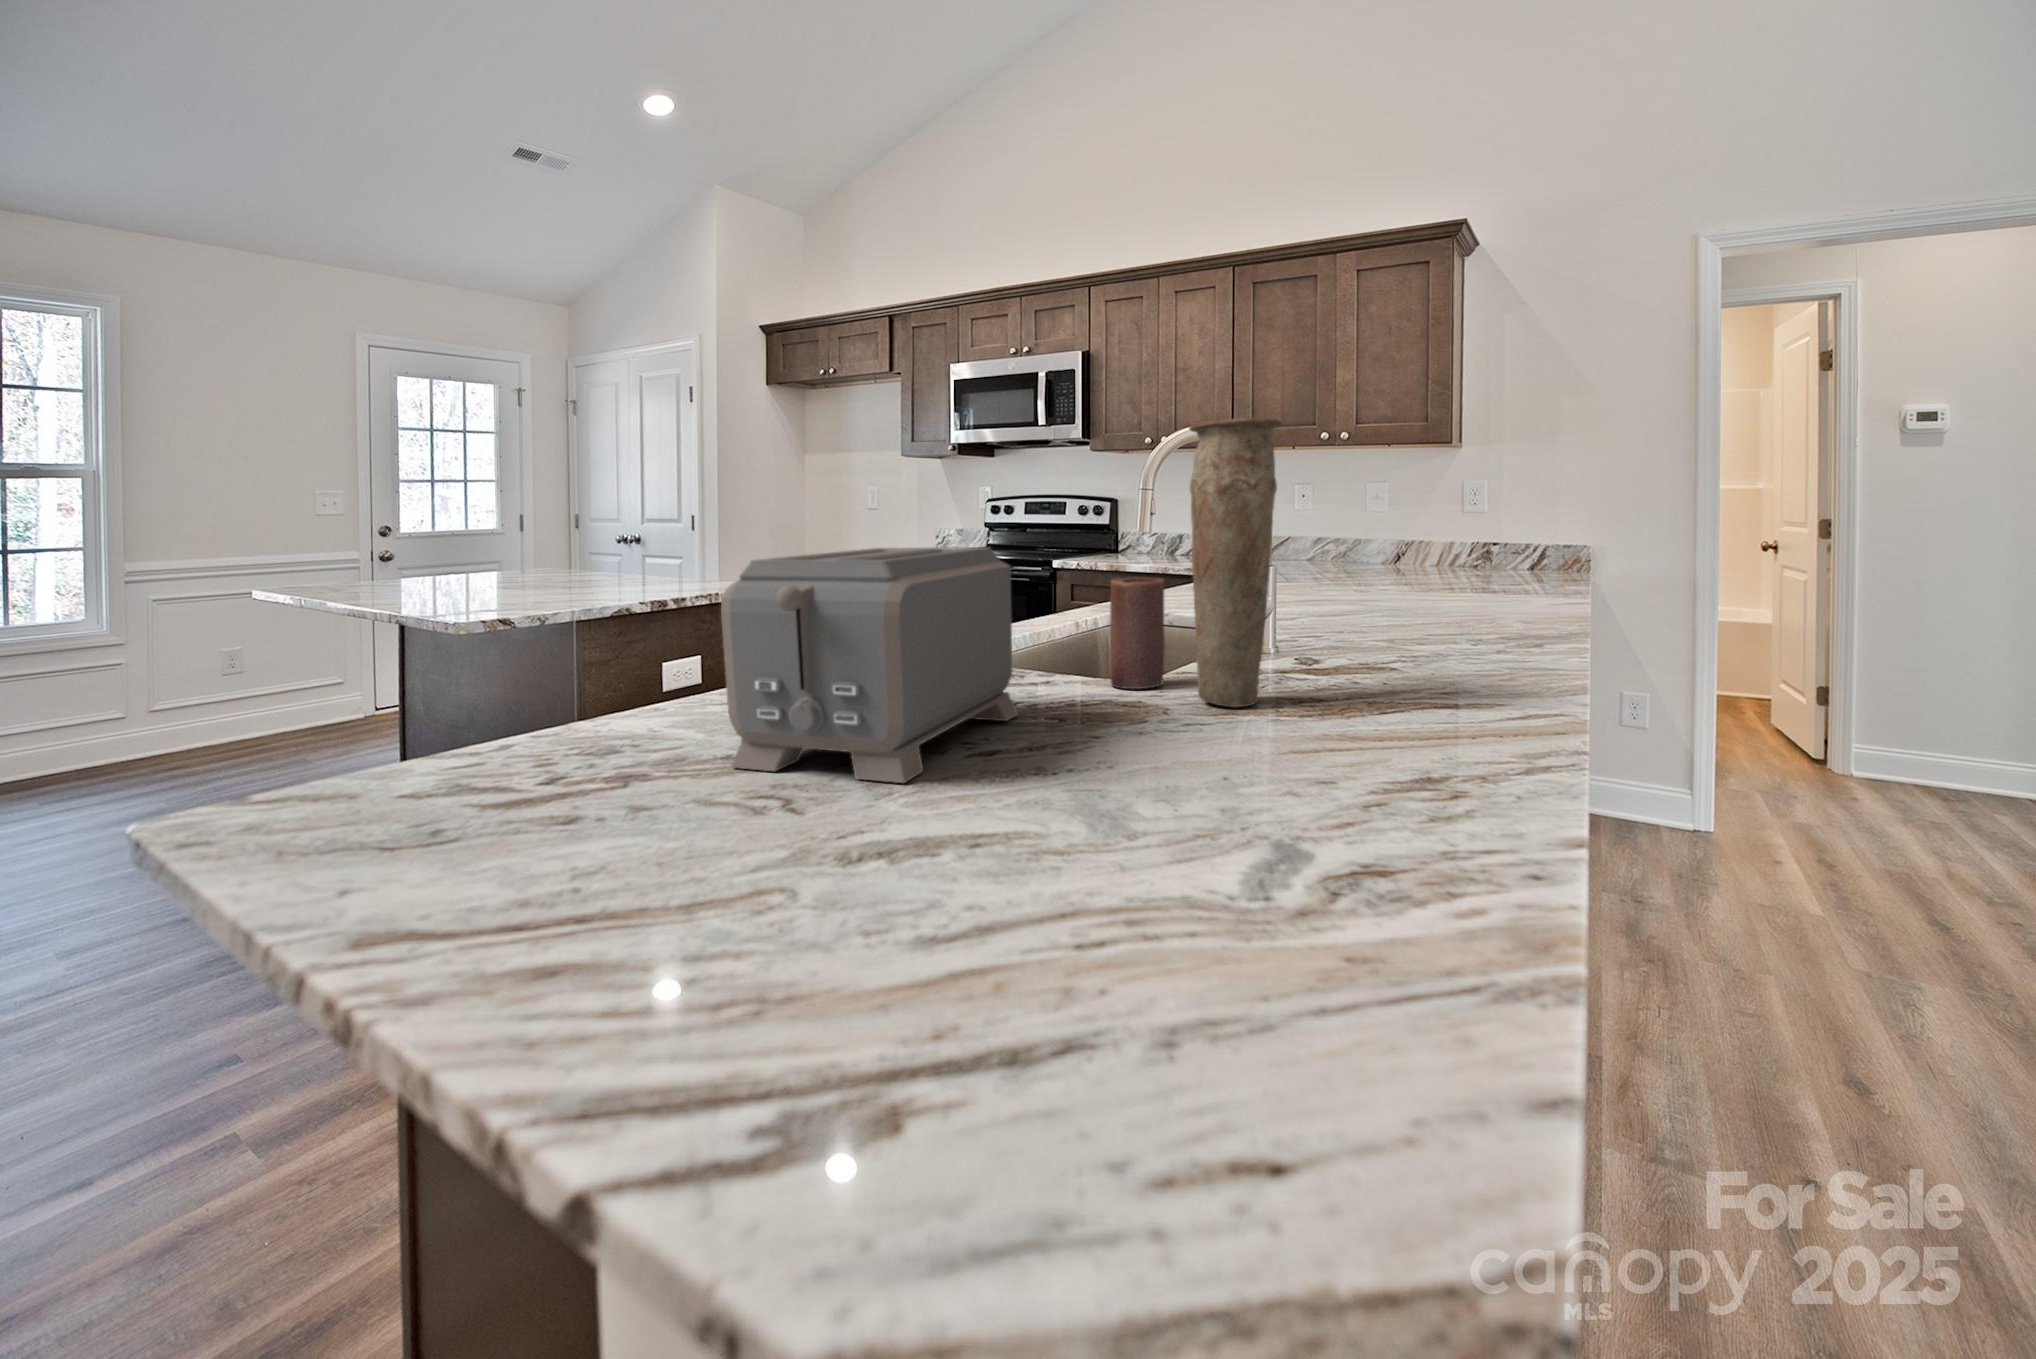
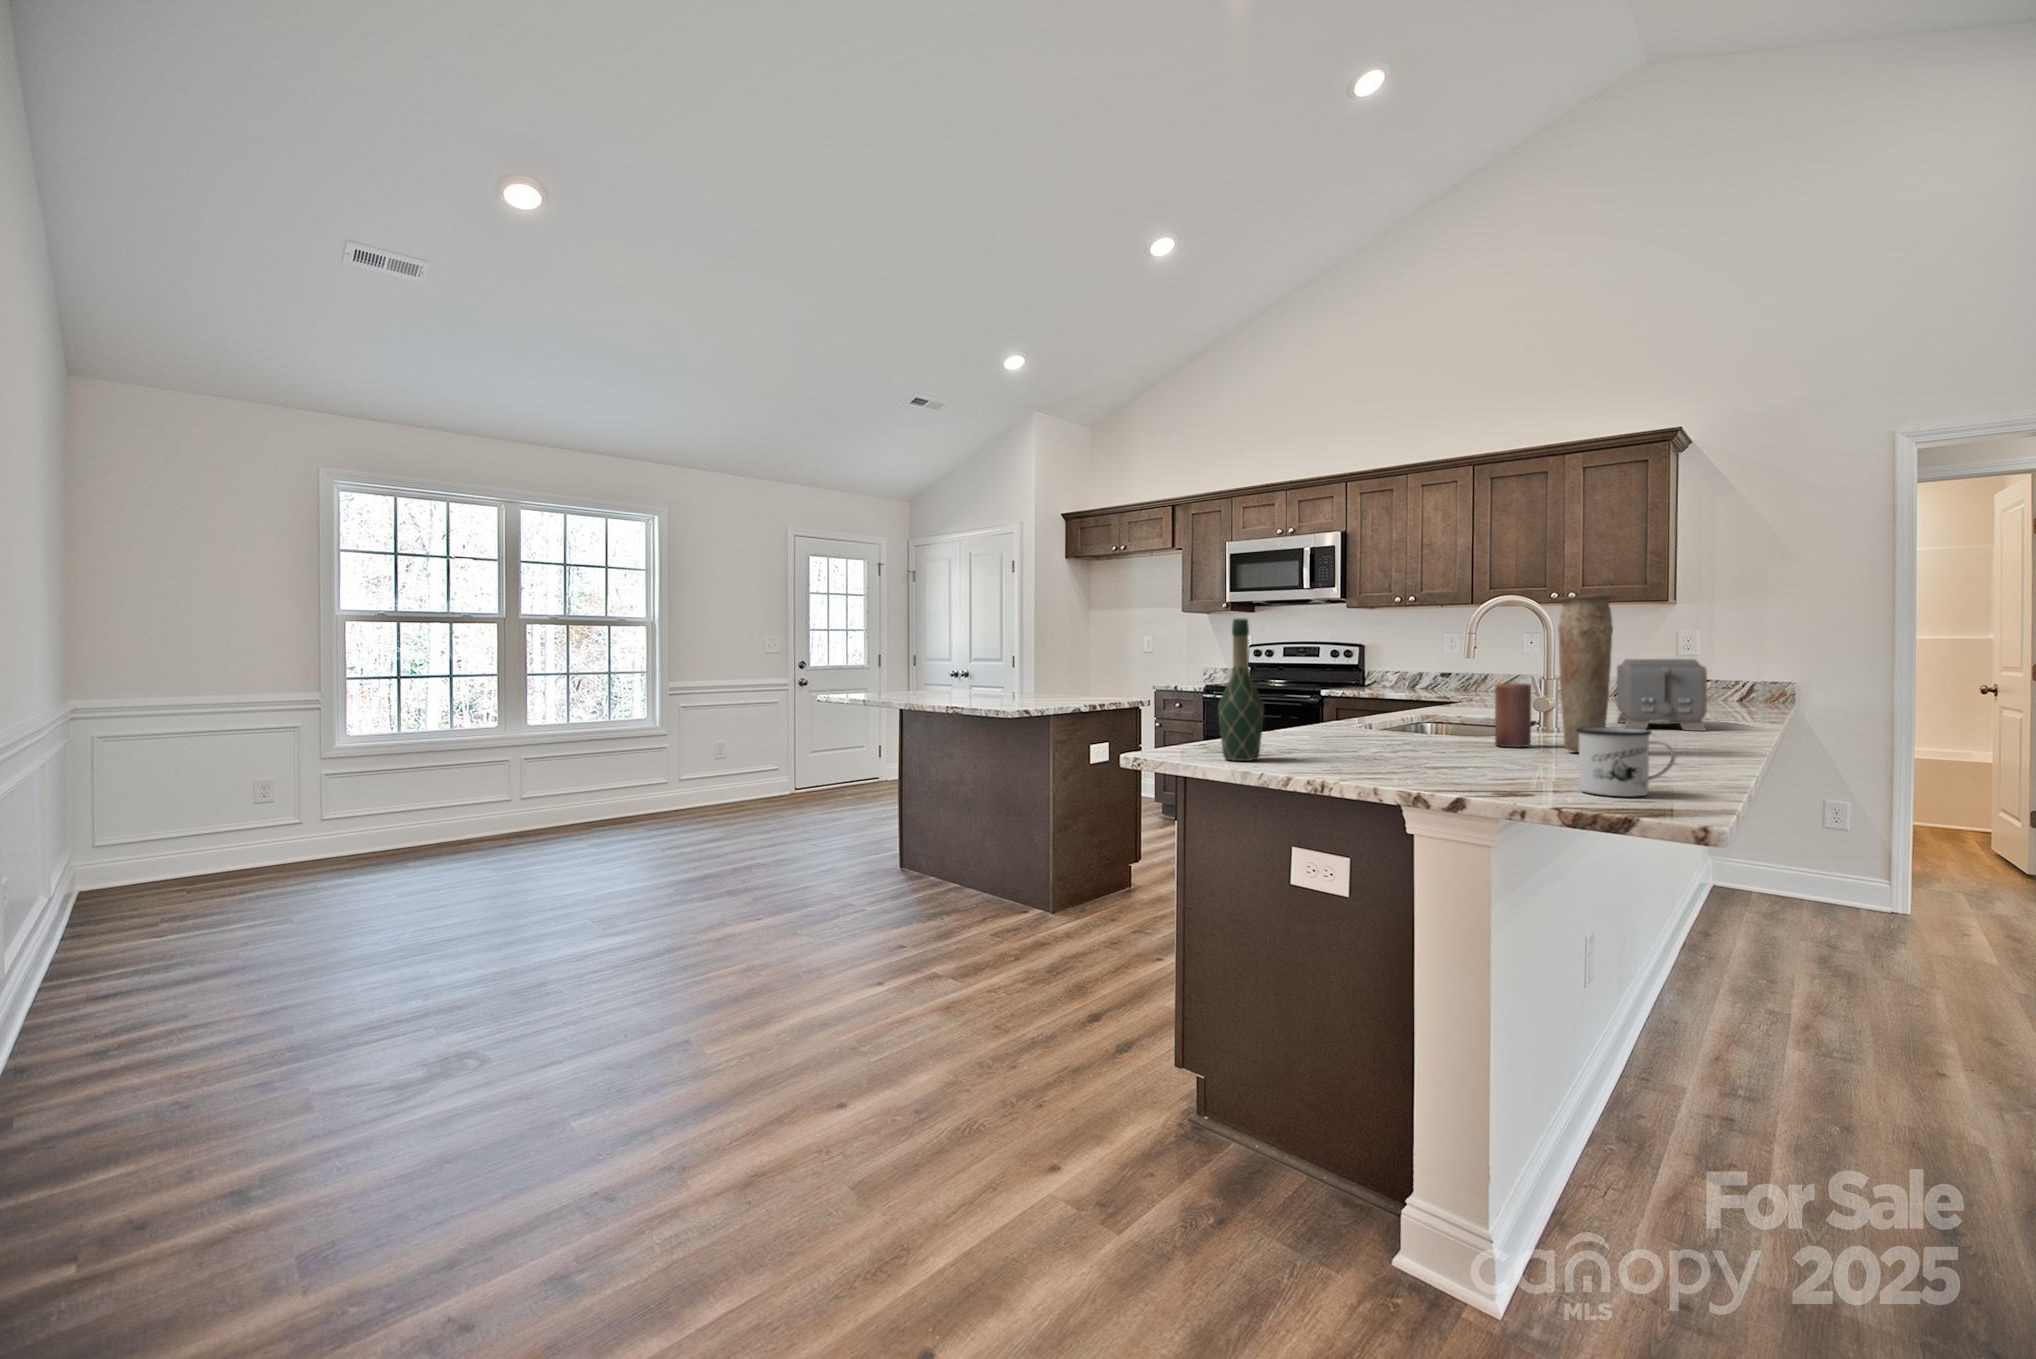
wine bottle: none [485,464,589,764] -> present [1218,618,1264,761]
toaster: present [721,547,1018,783] -> present [1617,659,1707,731]
mug: none [1019,731,1231,928] -> present [1576,727,1676,796]

